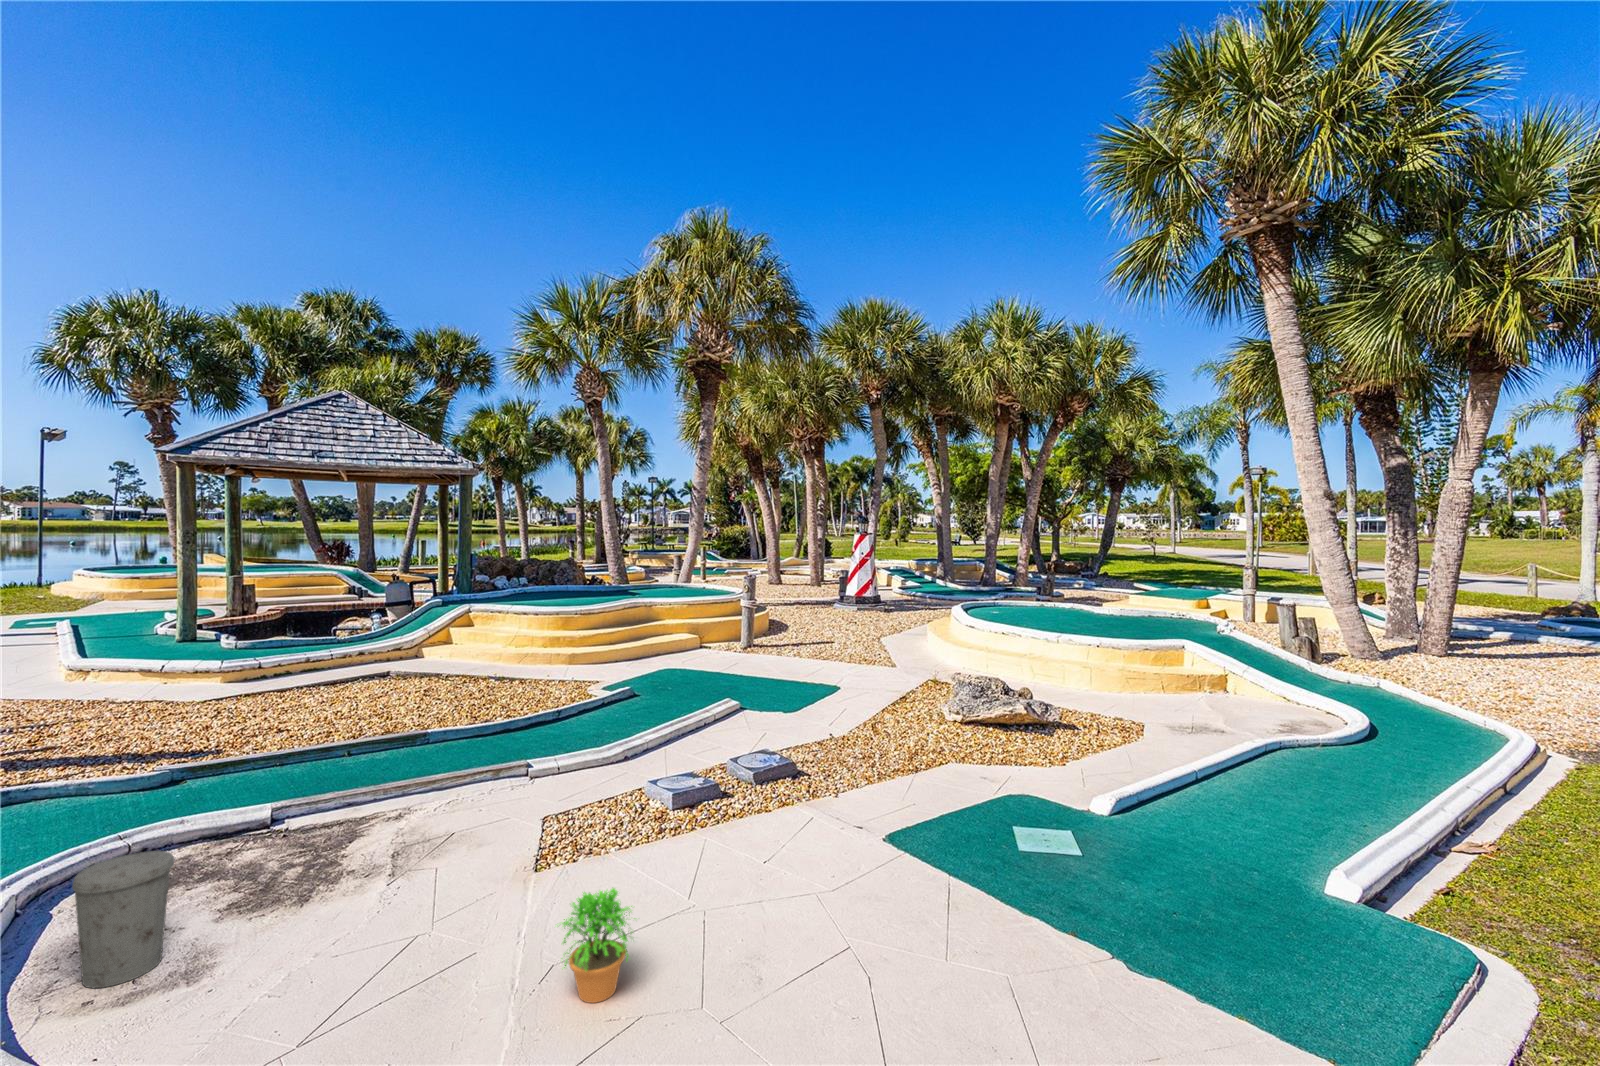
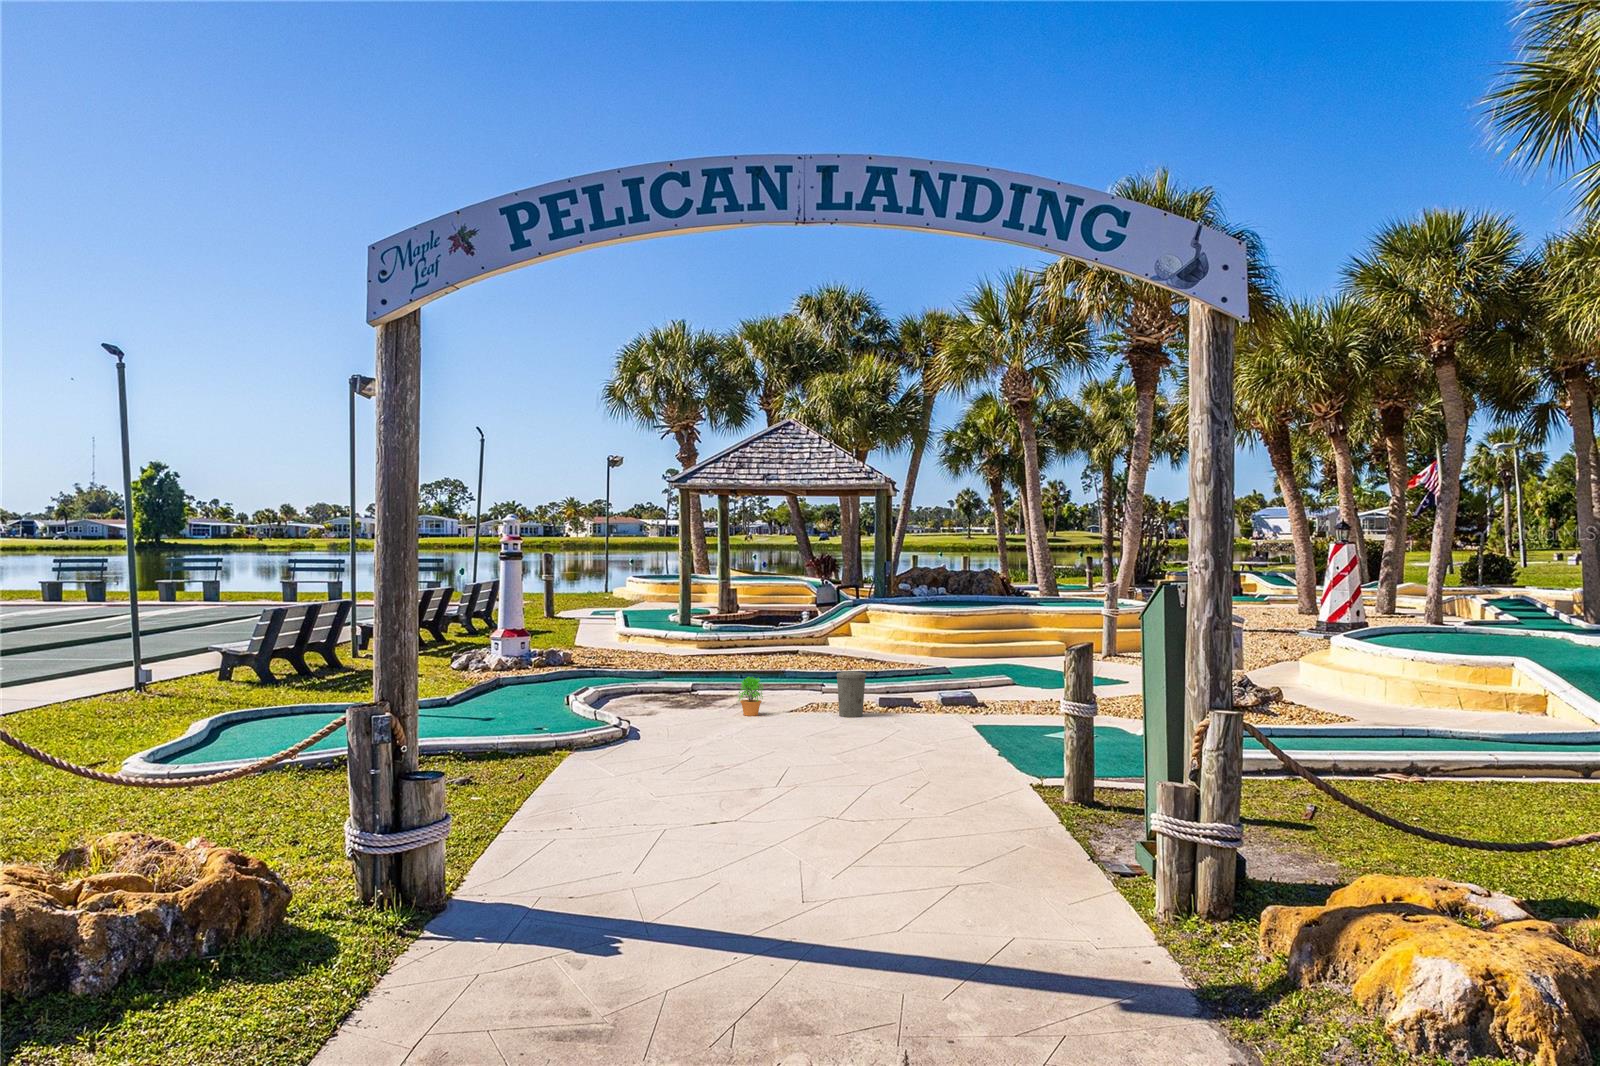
trash can: present [72,851,174,988] -> present [837,671,866,717]

